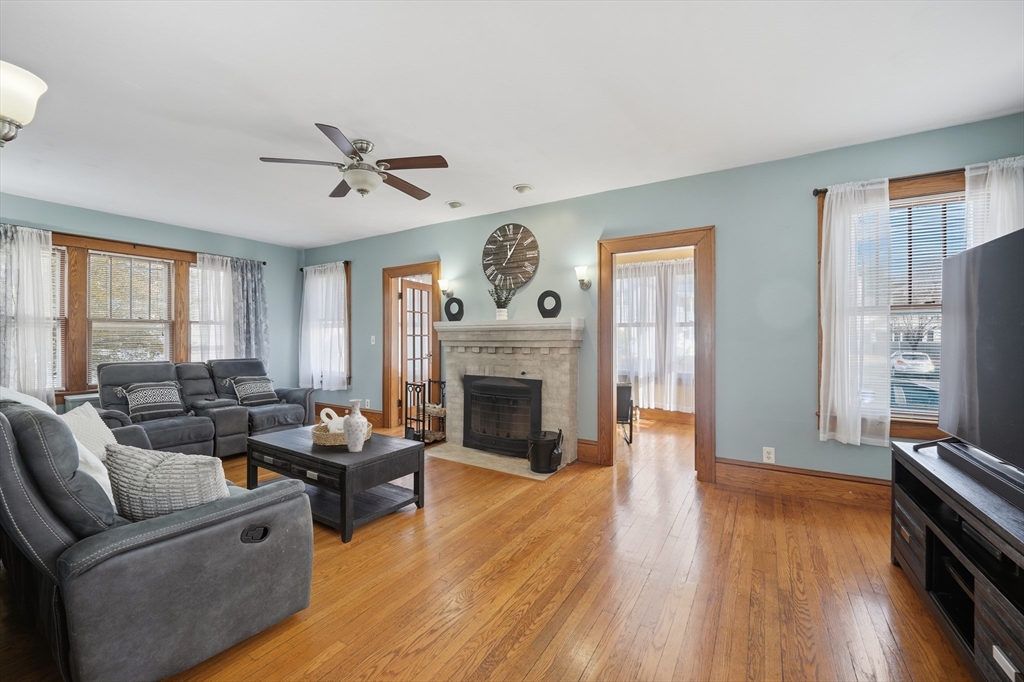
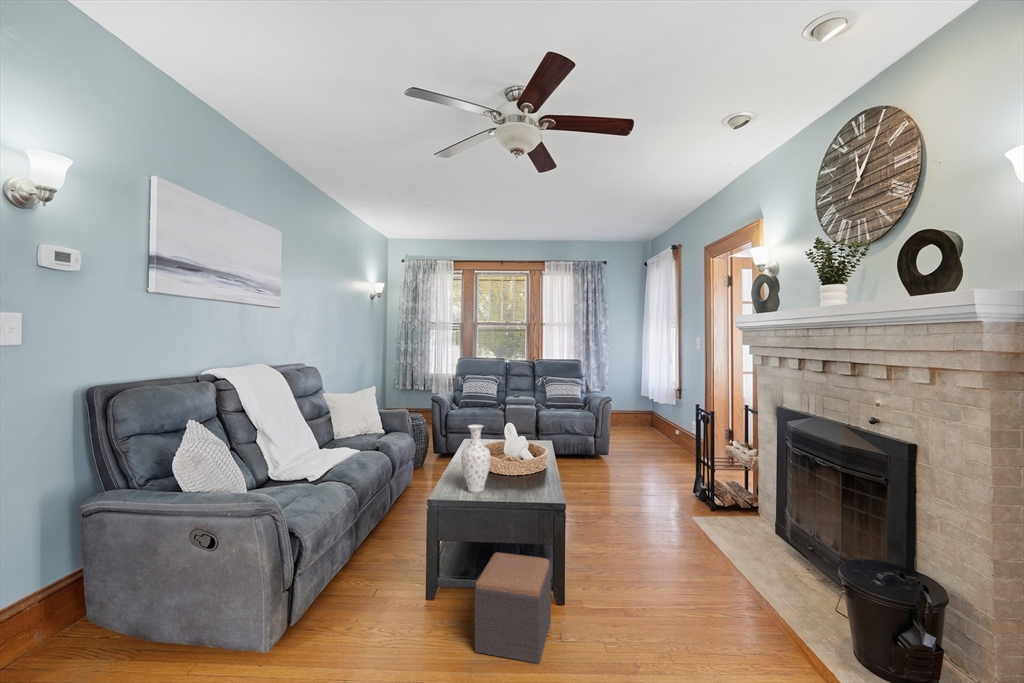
footstool: none [400,473,457,538] -> present [474,553,551,663]

